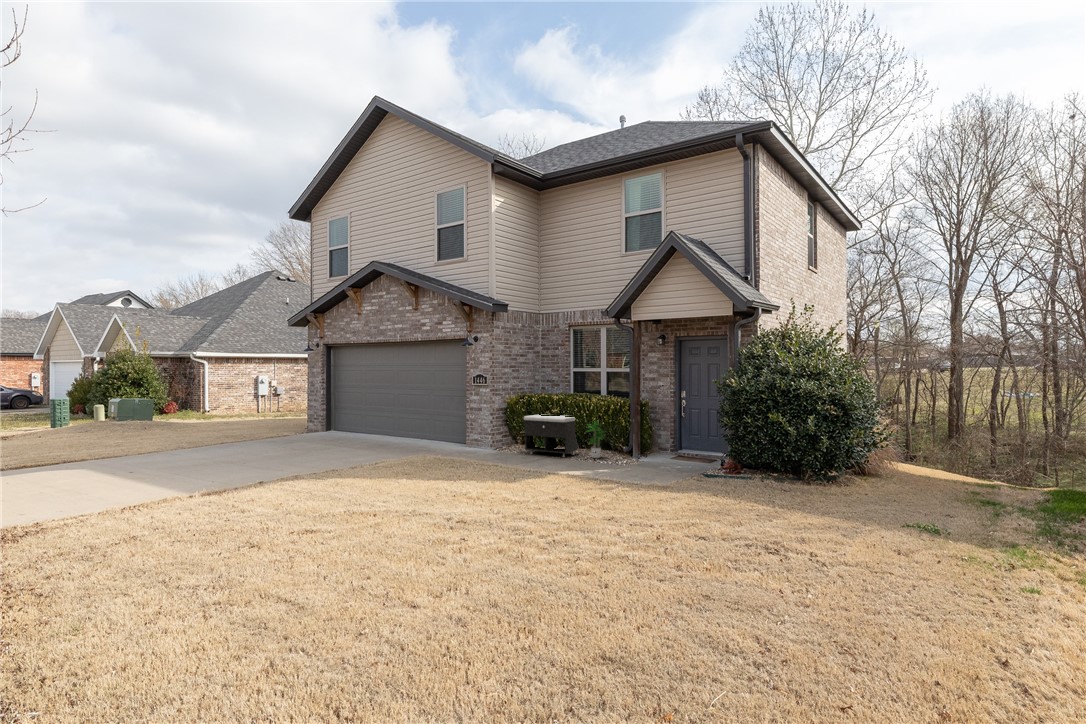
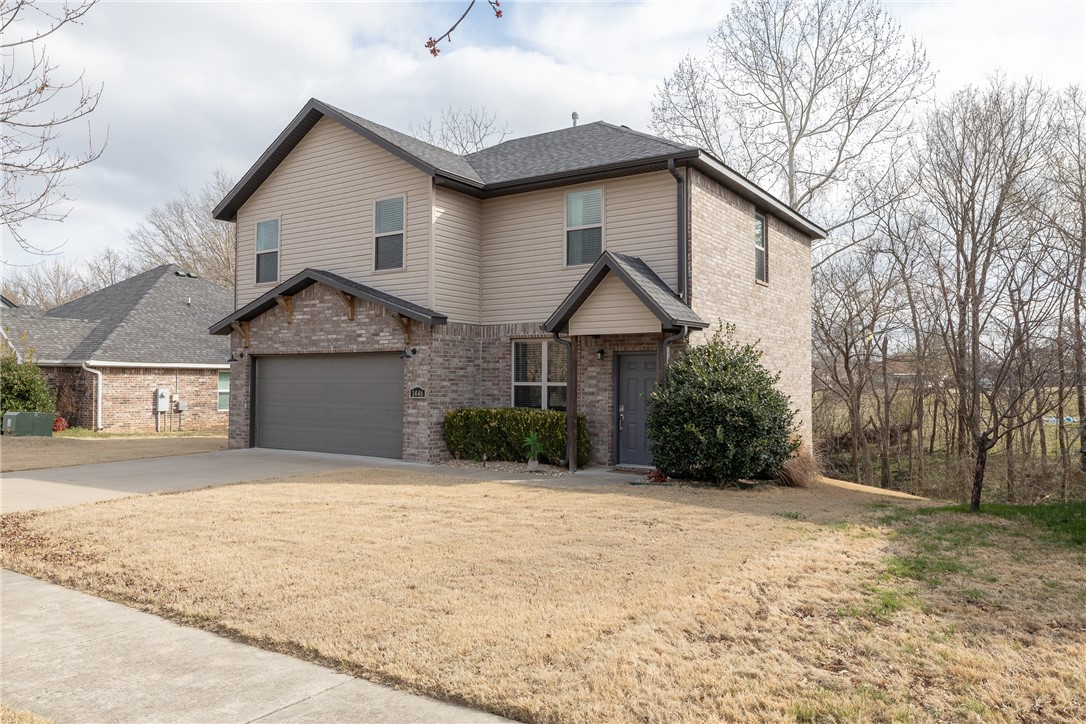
storage bench: present [524,415,579,457] -> none [462,429,519,470]

